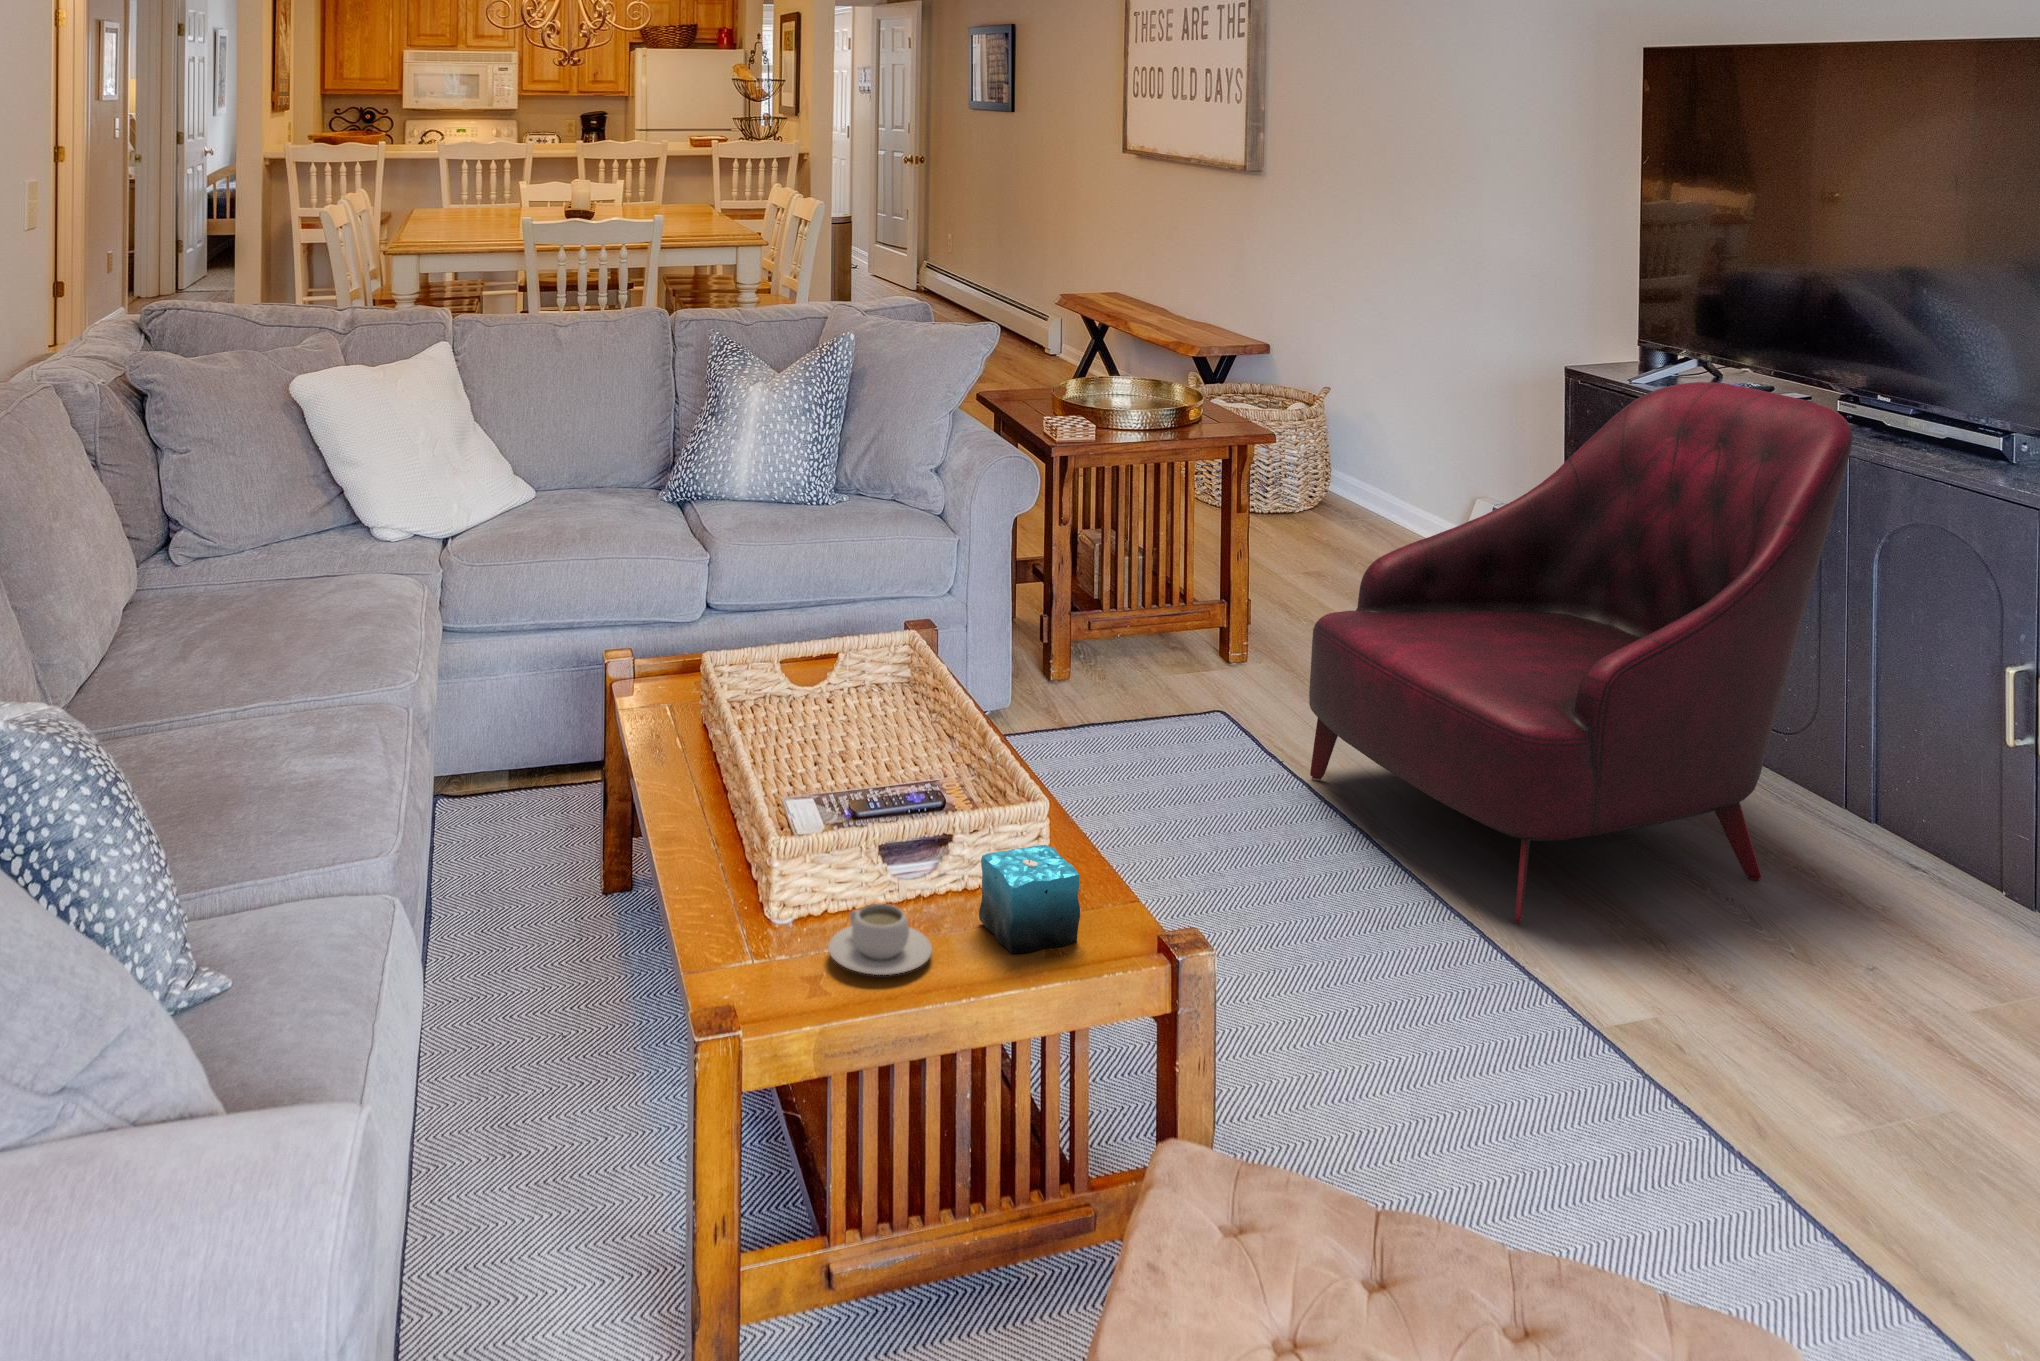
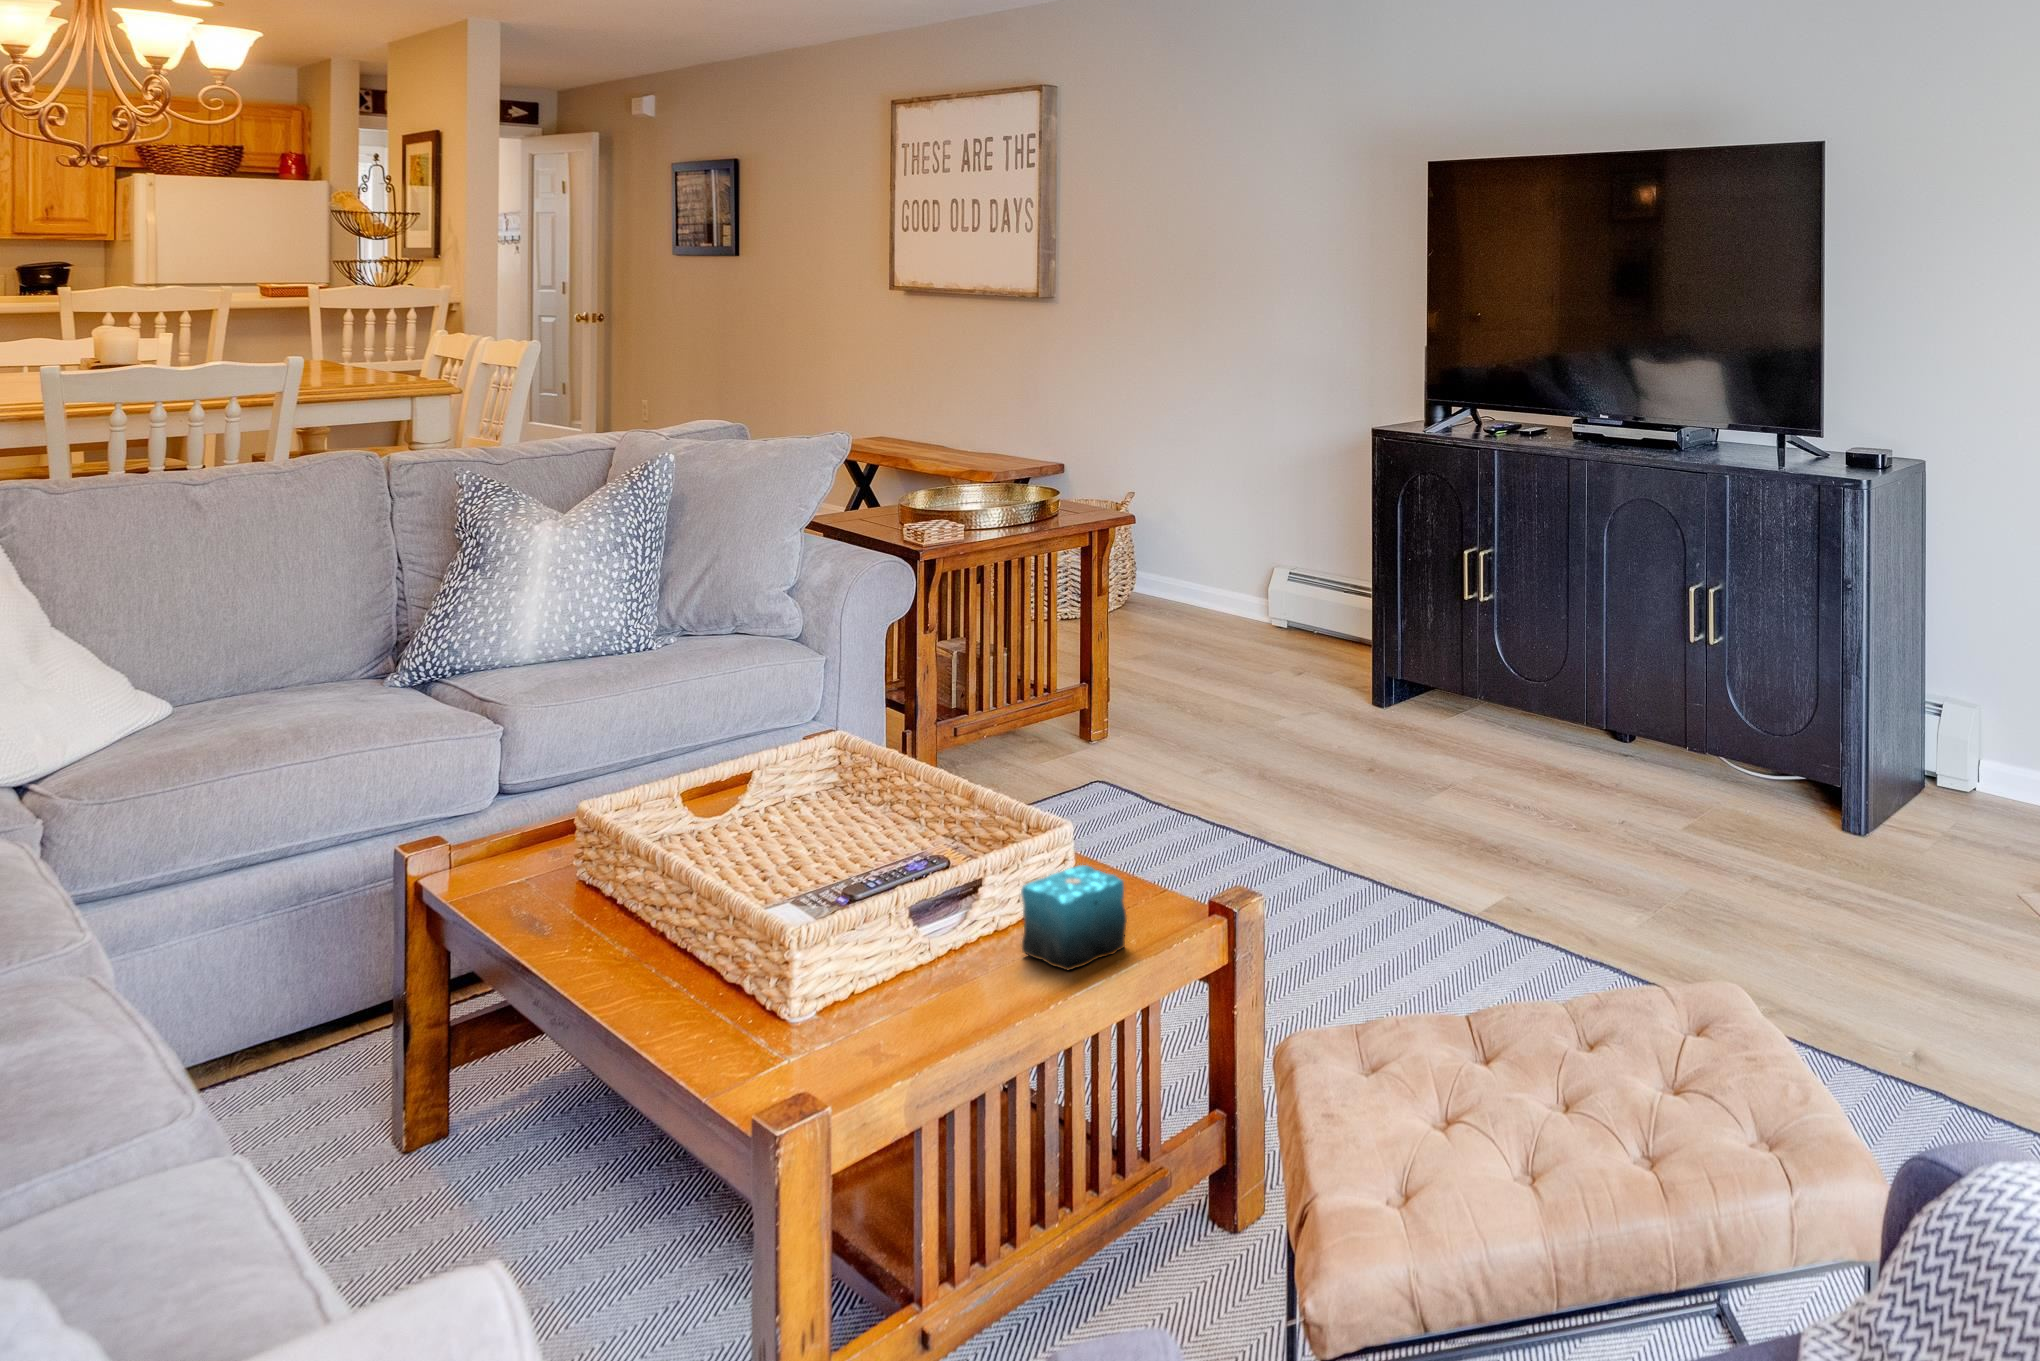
armchair: present [1309,382,1853,924] -> none [1202,428,1609,899]
teacup: present [828,903,932,975] -> none [878,952,990,1022]

